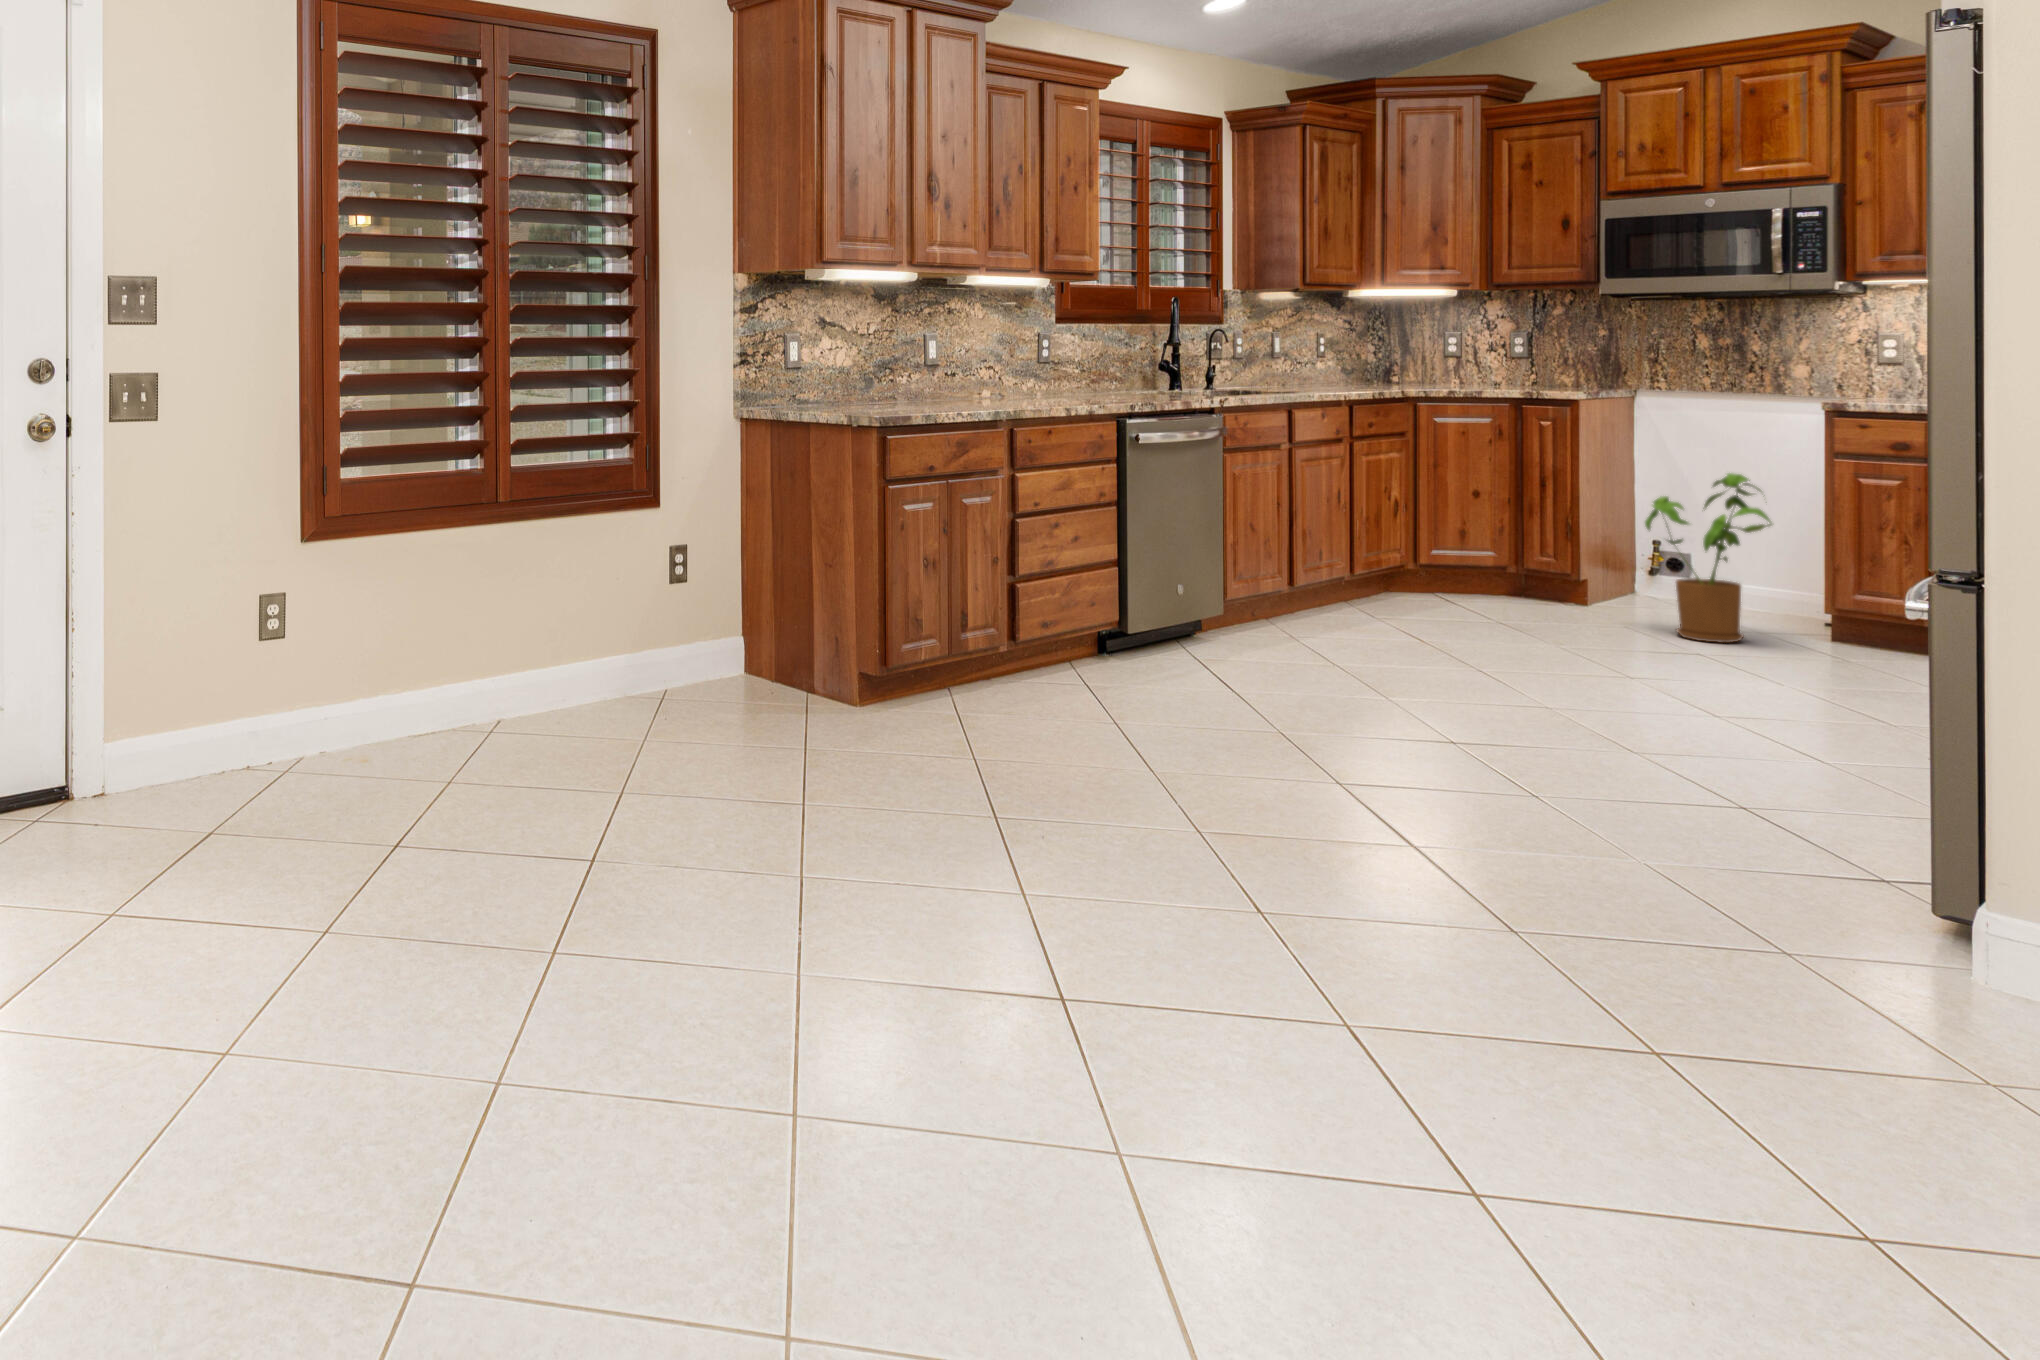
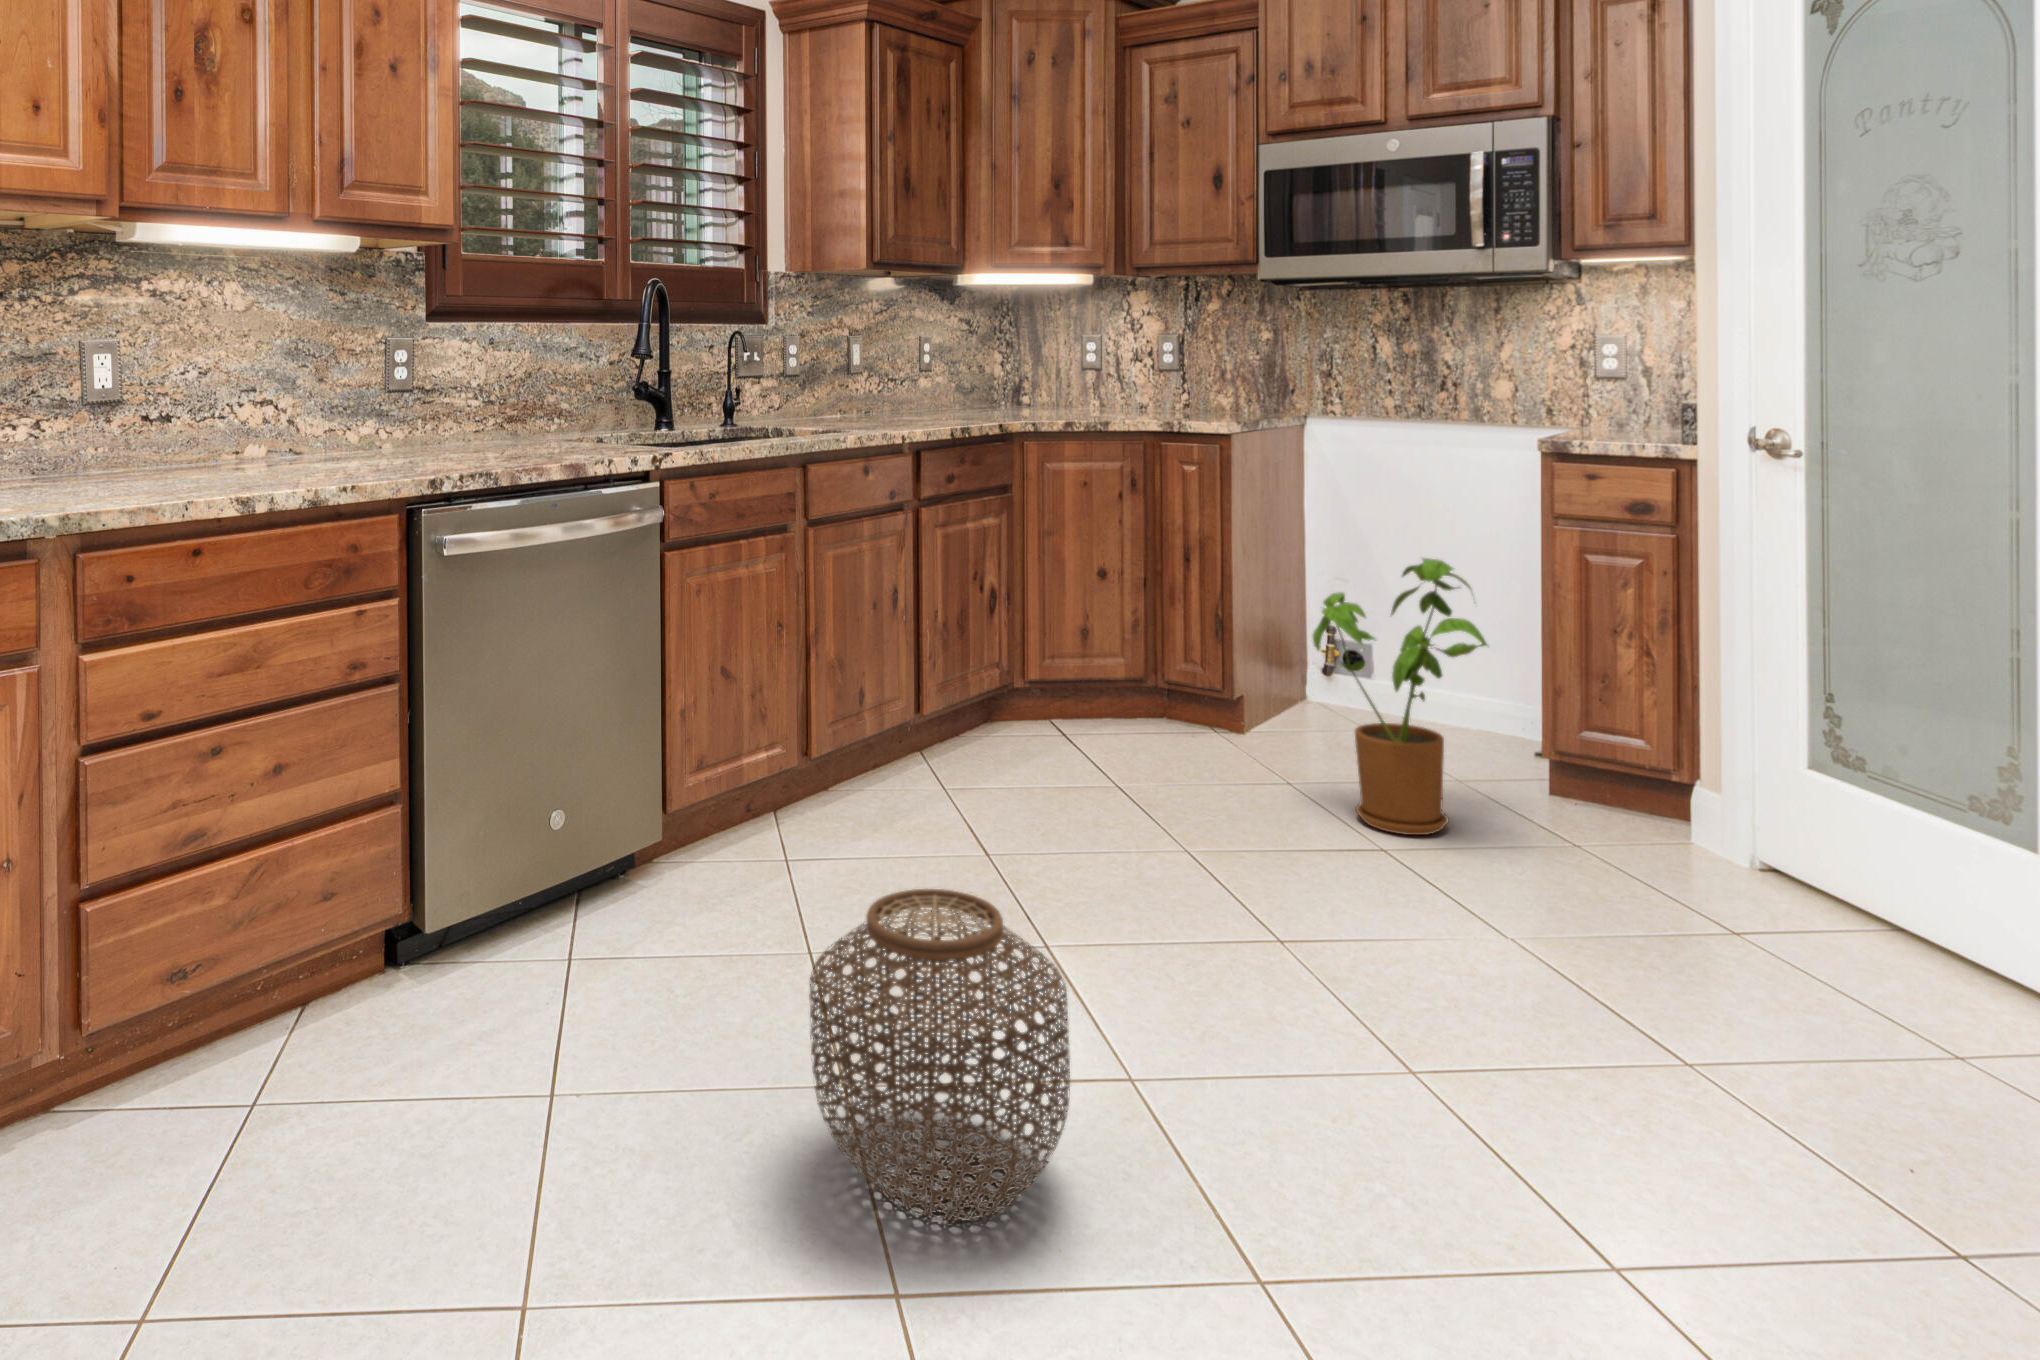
woven basket: none [1386,587,1524,718] -> present [810,889,1070,1221]

